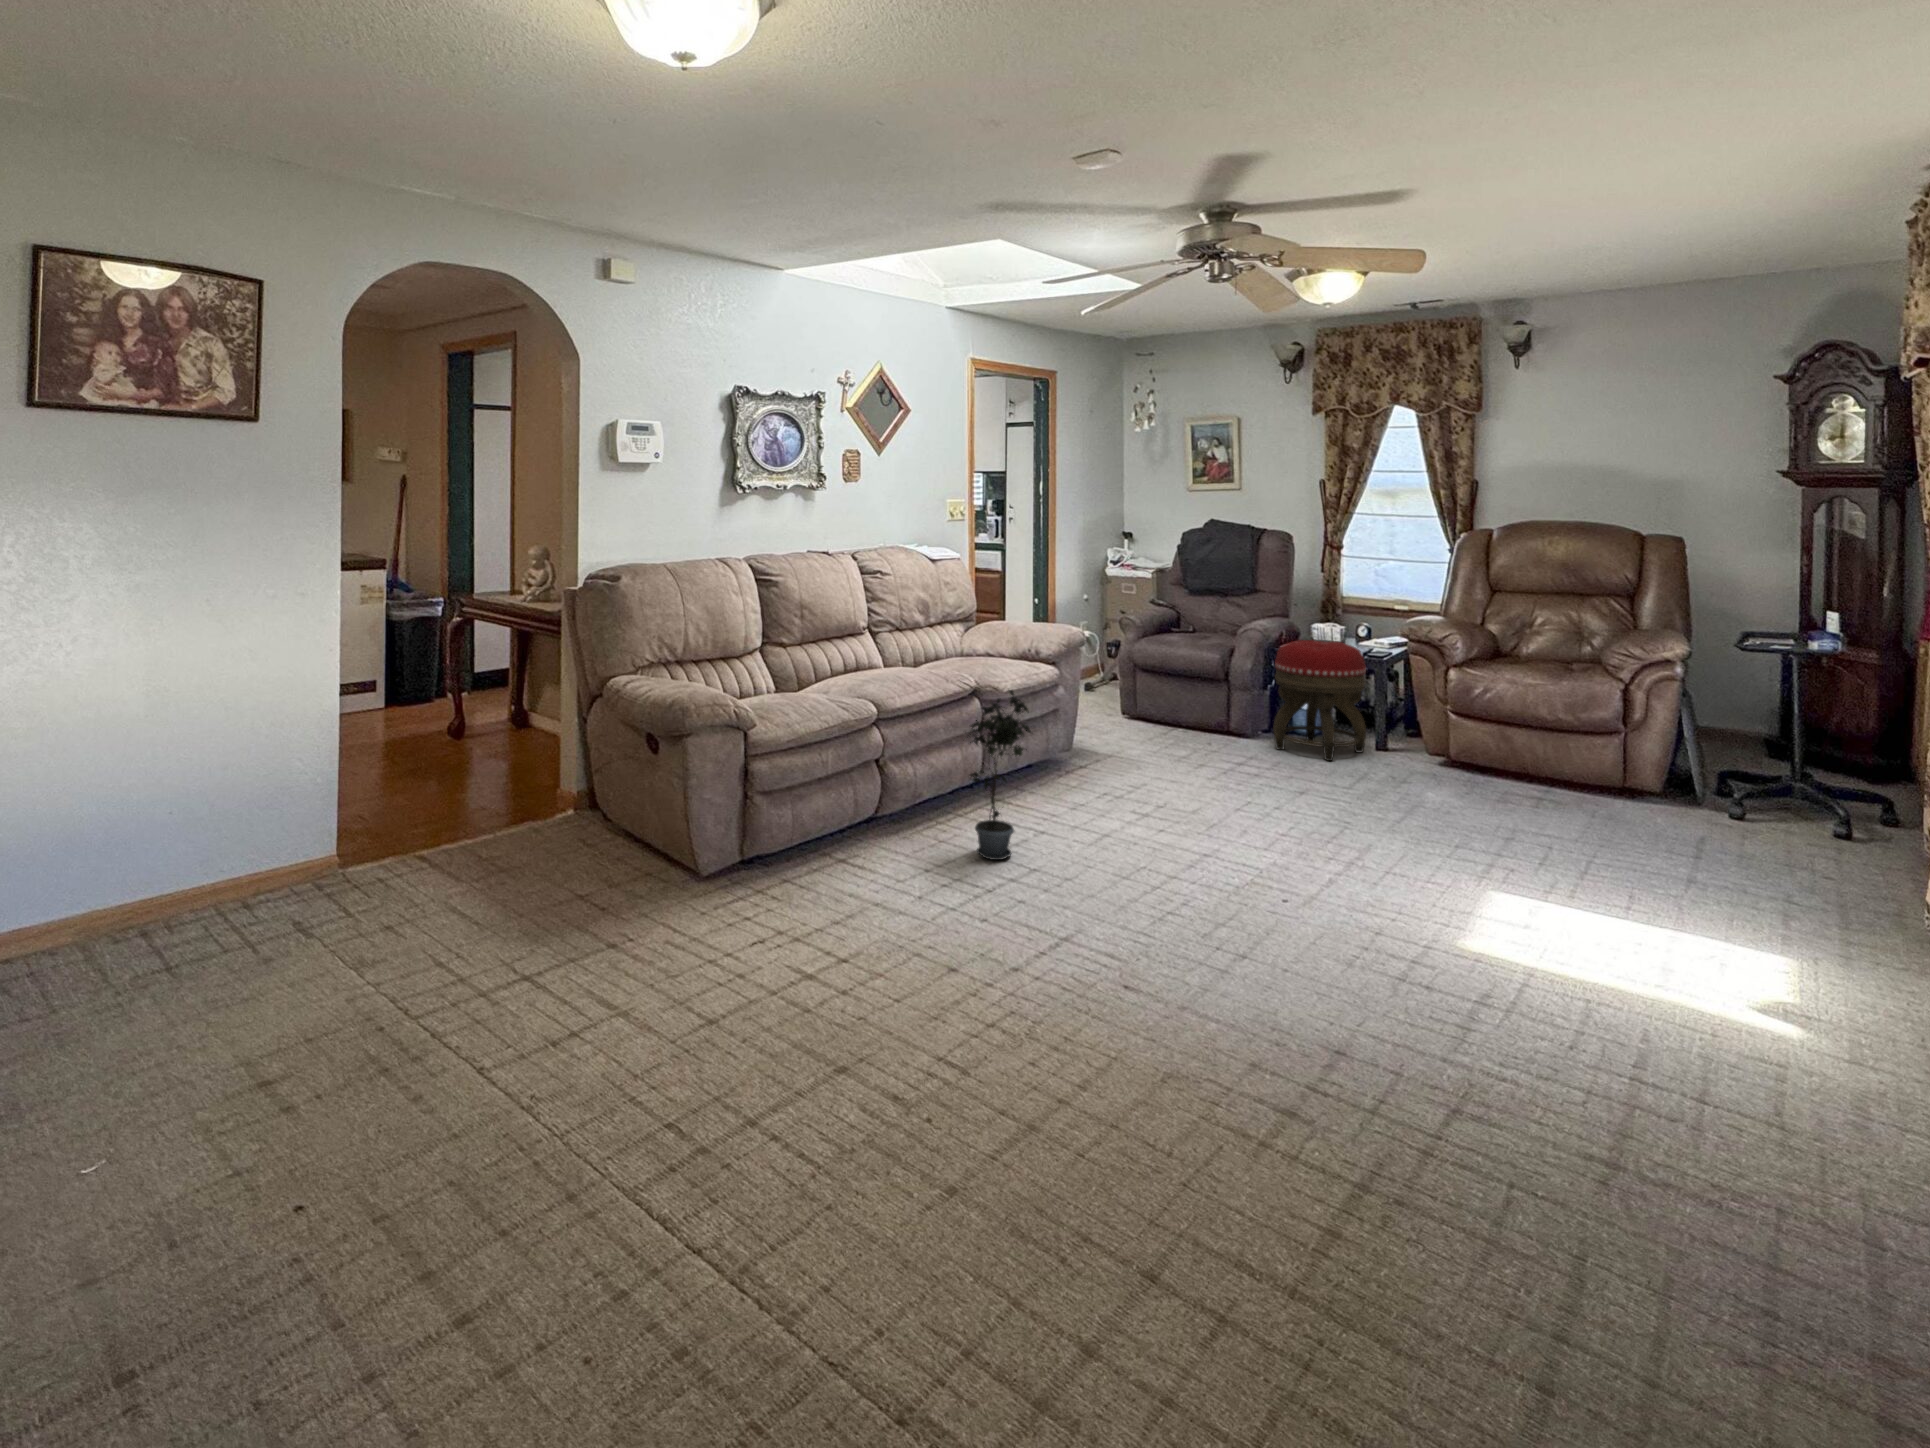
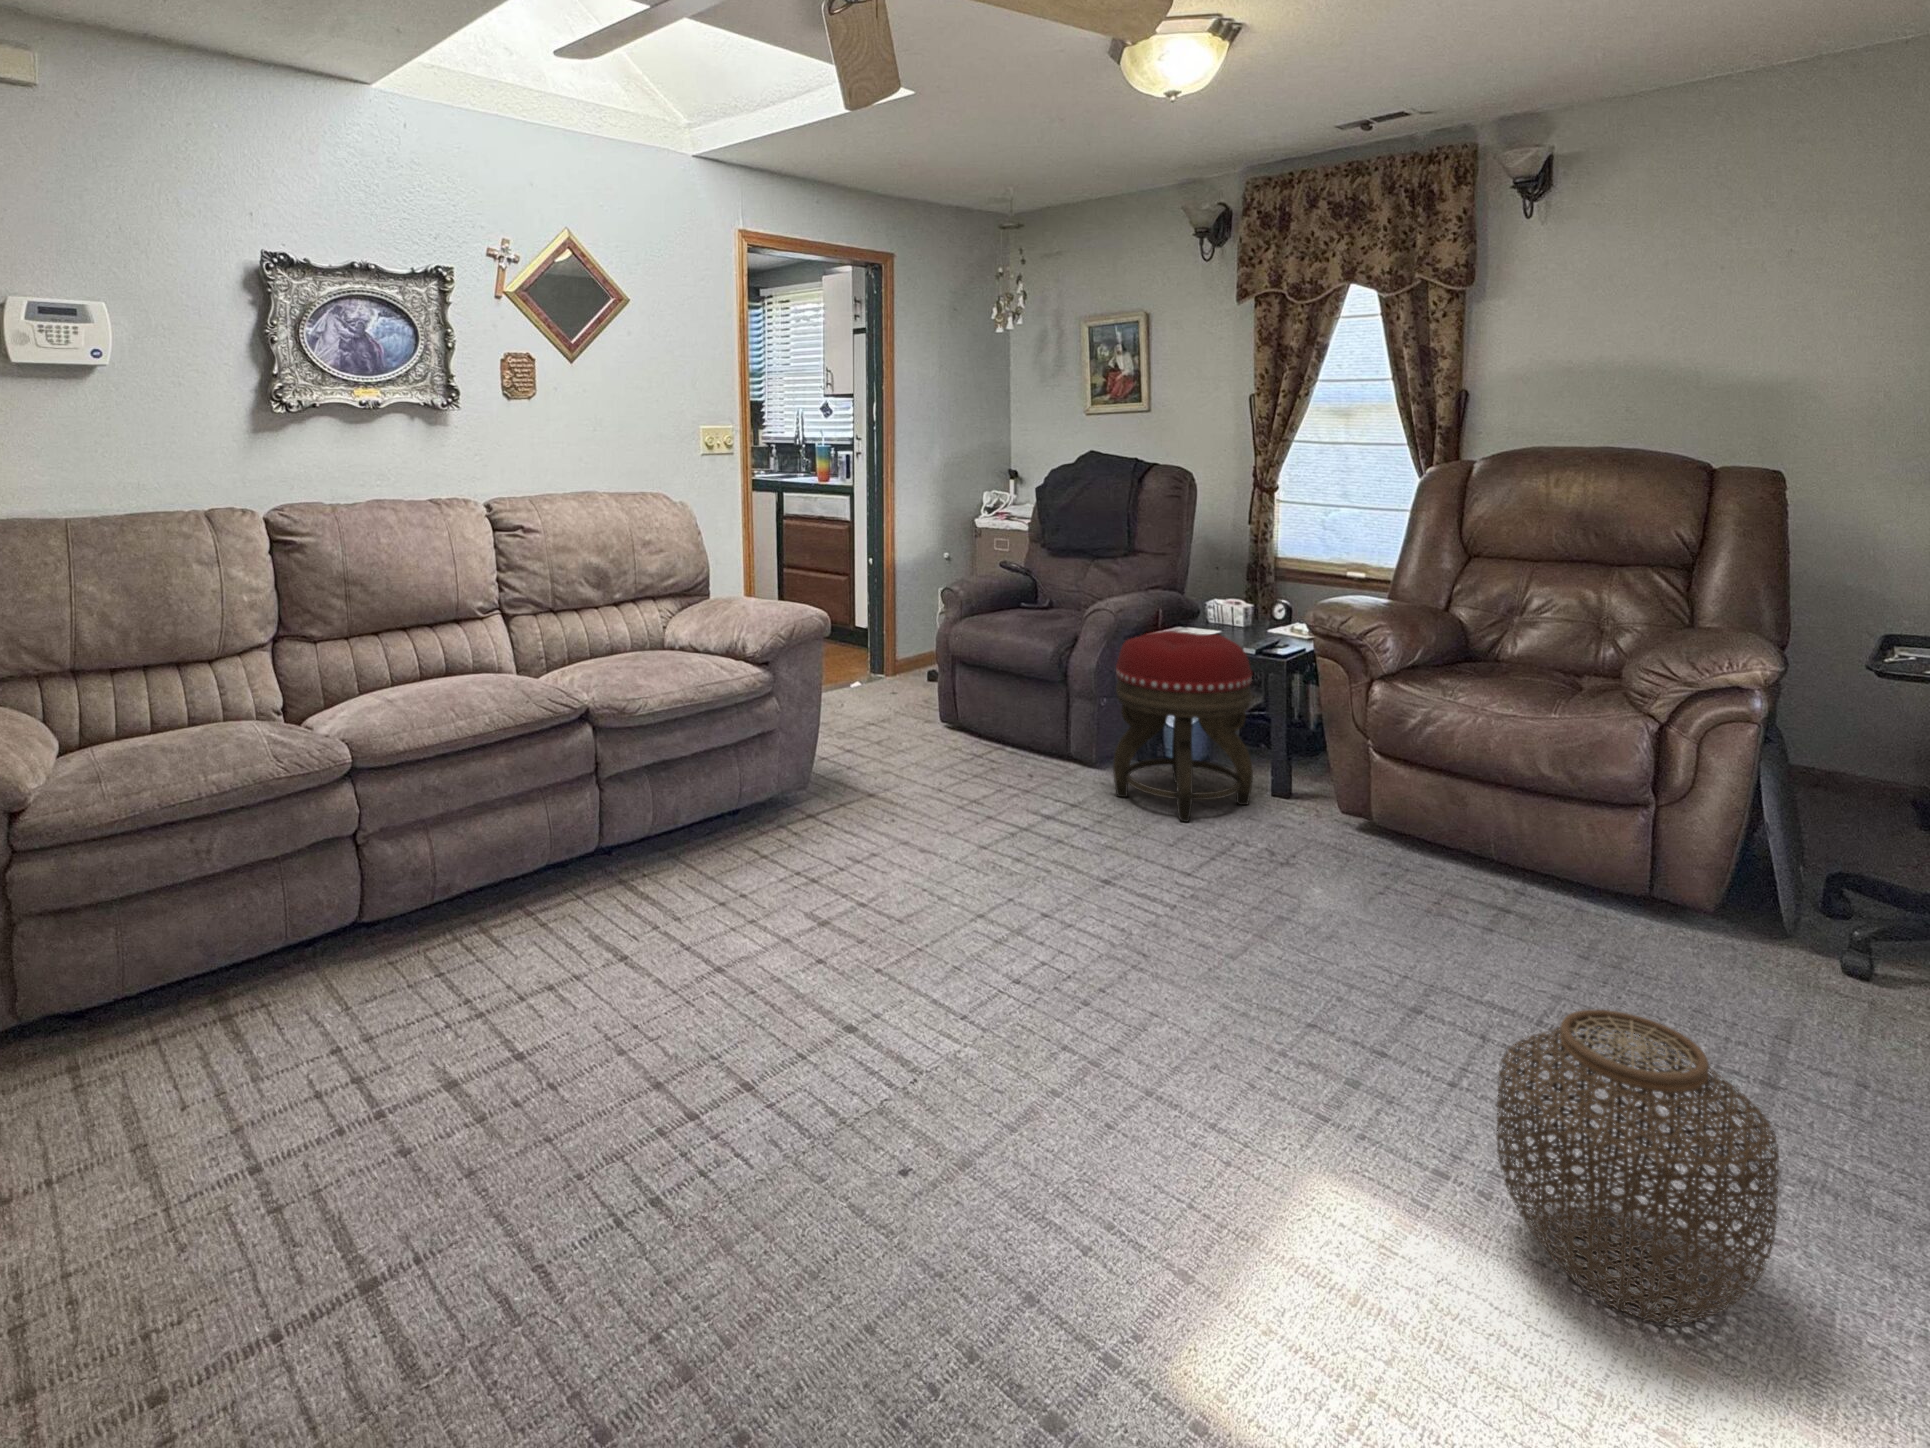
potted plant: present [967,690,1031,860] -> none [375,741,508,1044]
woven basket: none [1588,795,1716,924] -> present [1497,1010,1779,1324]

